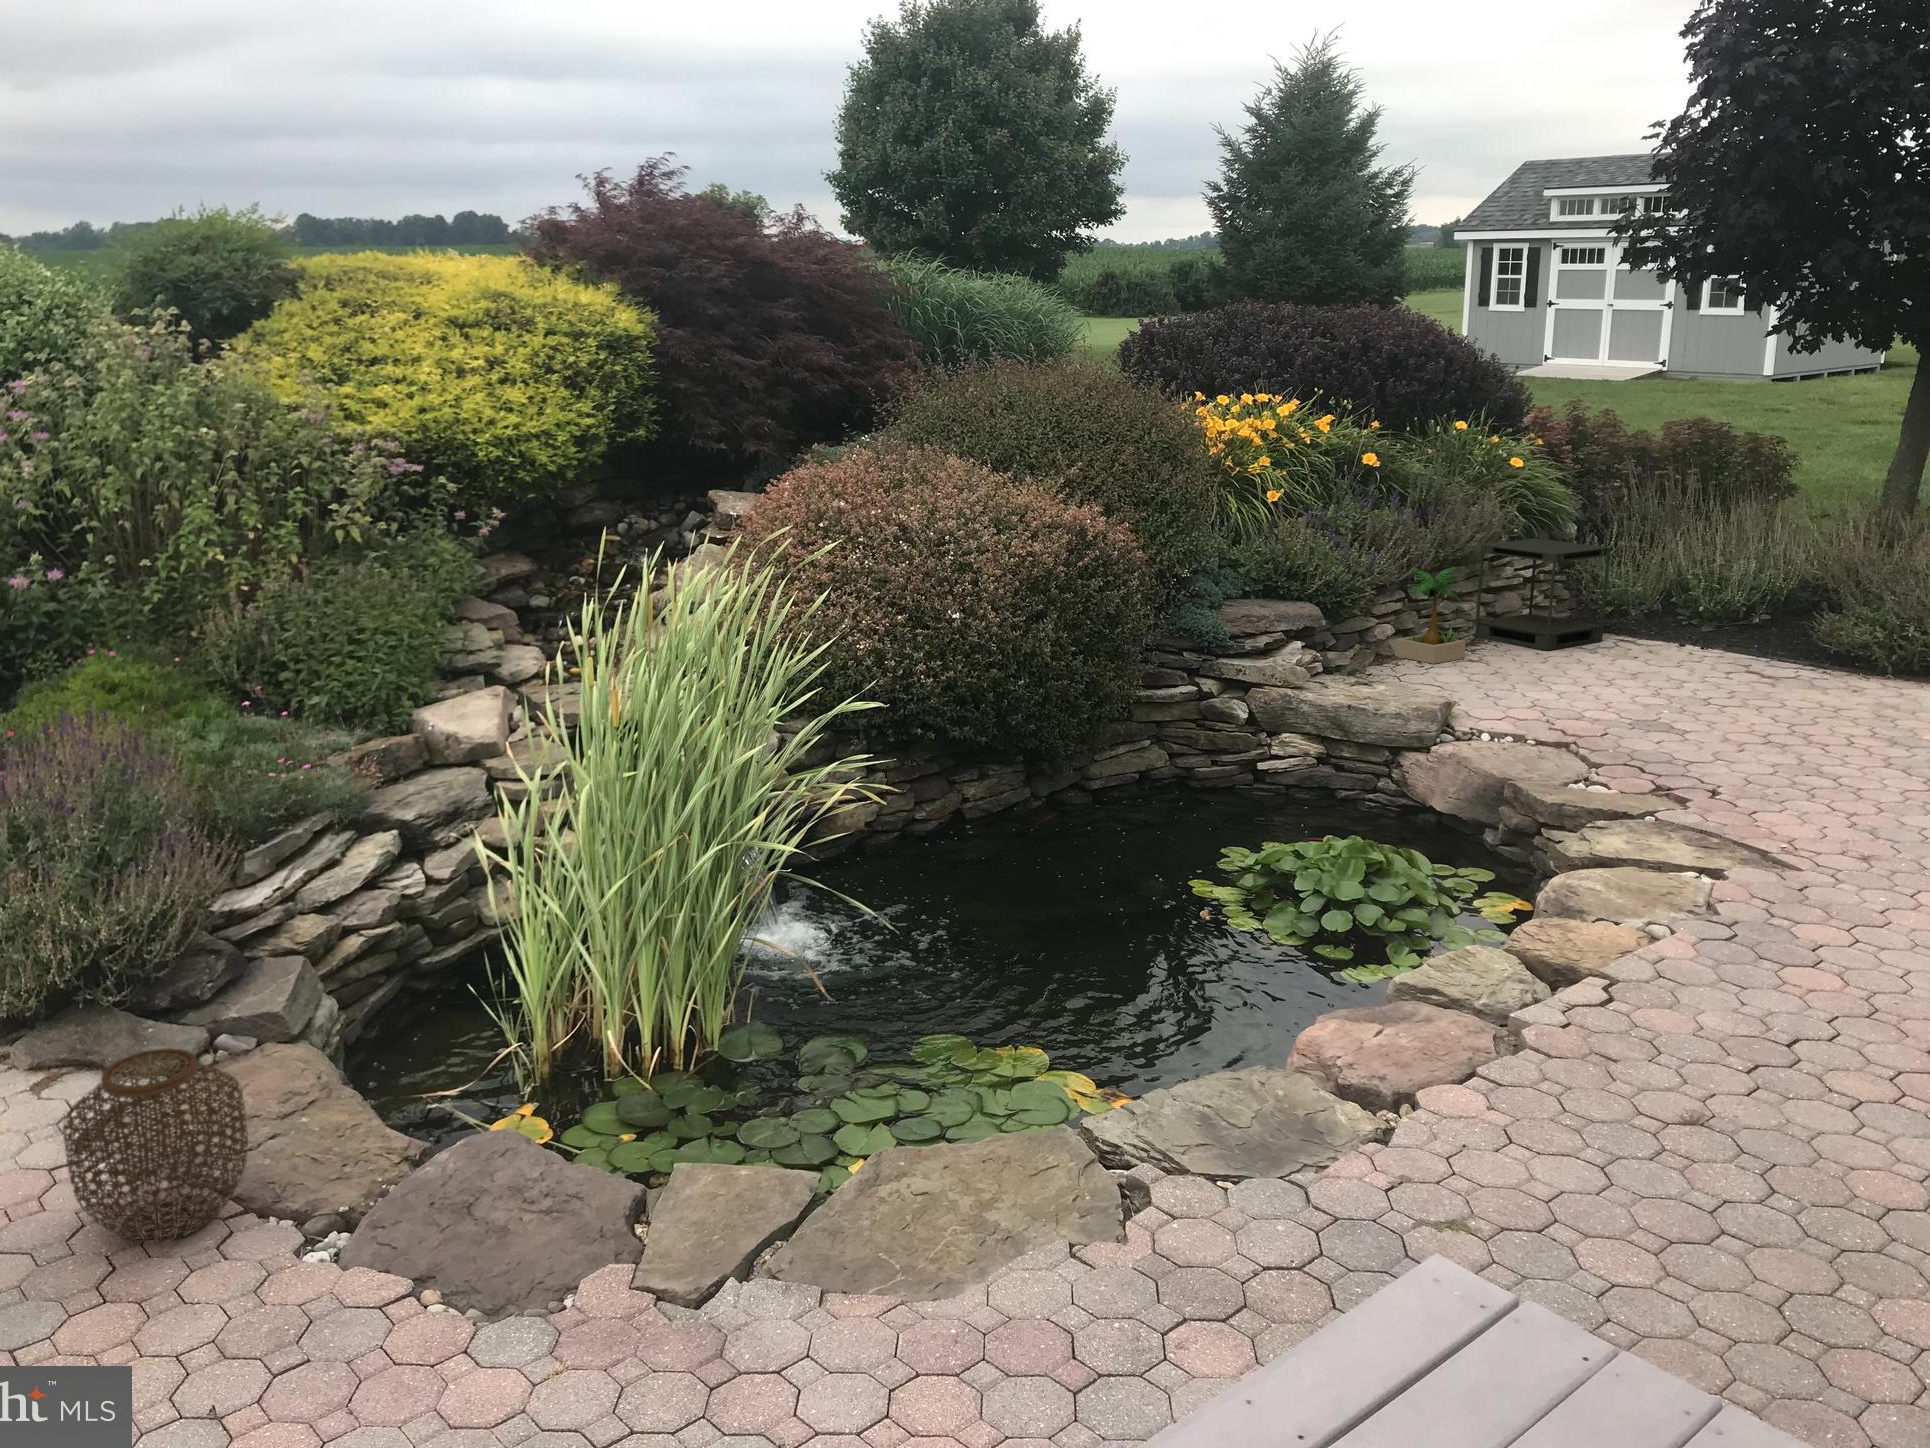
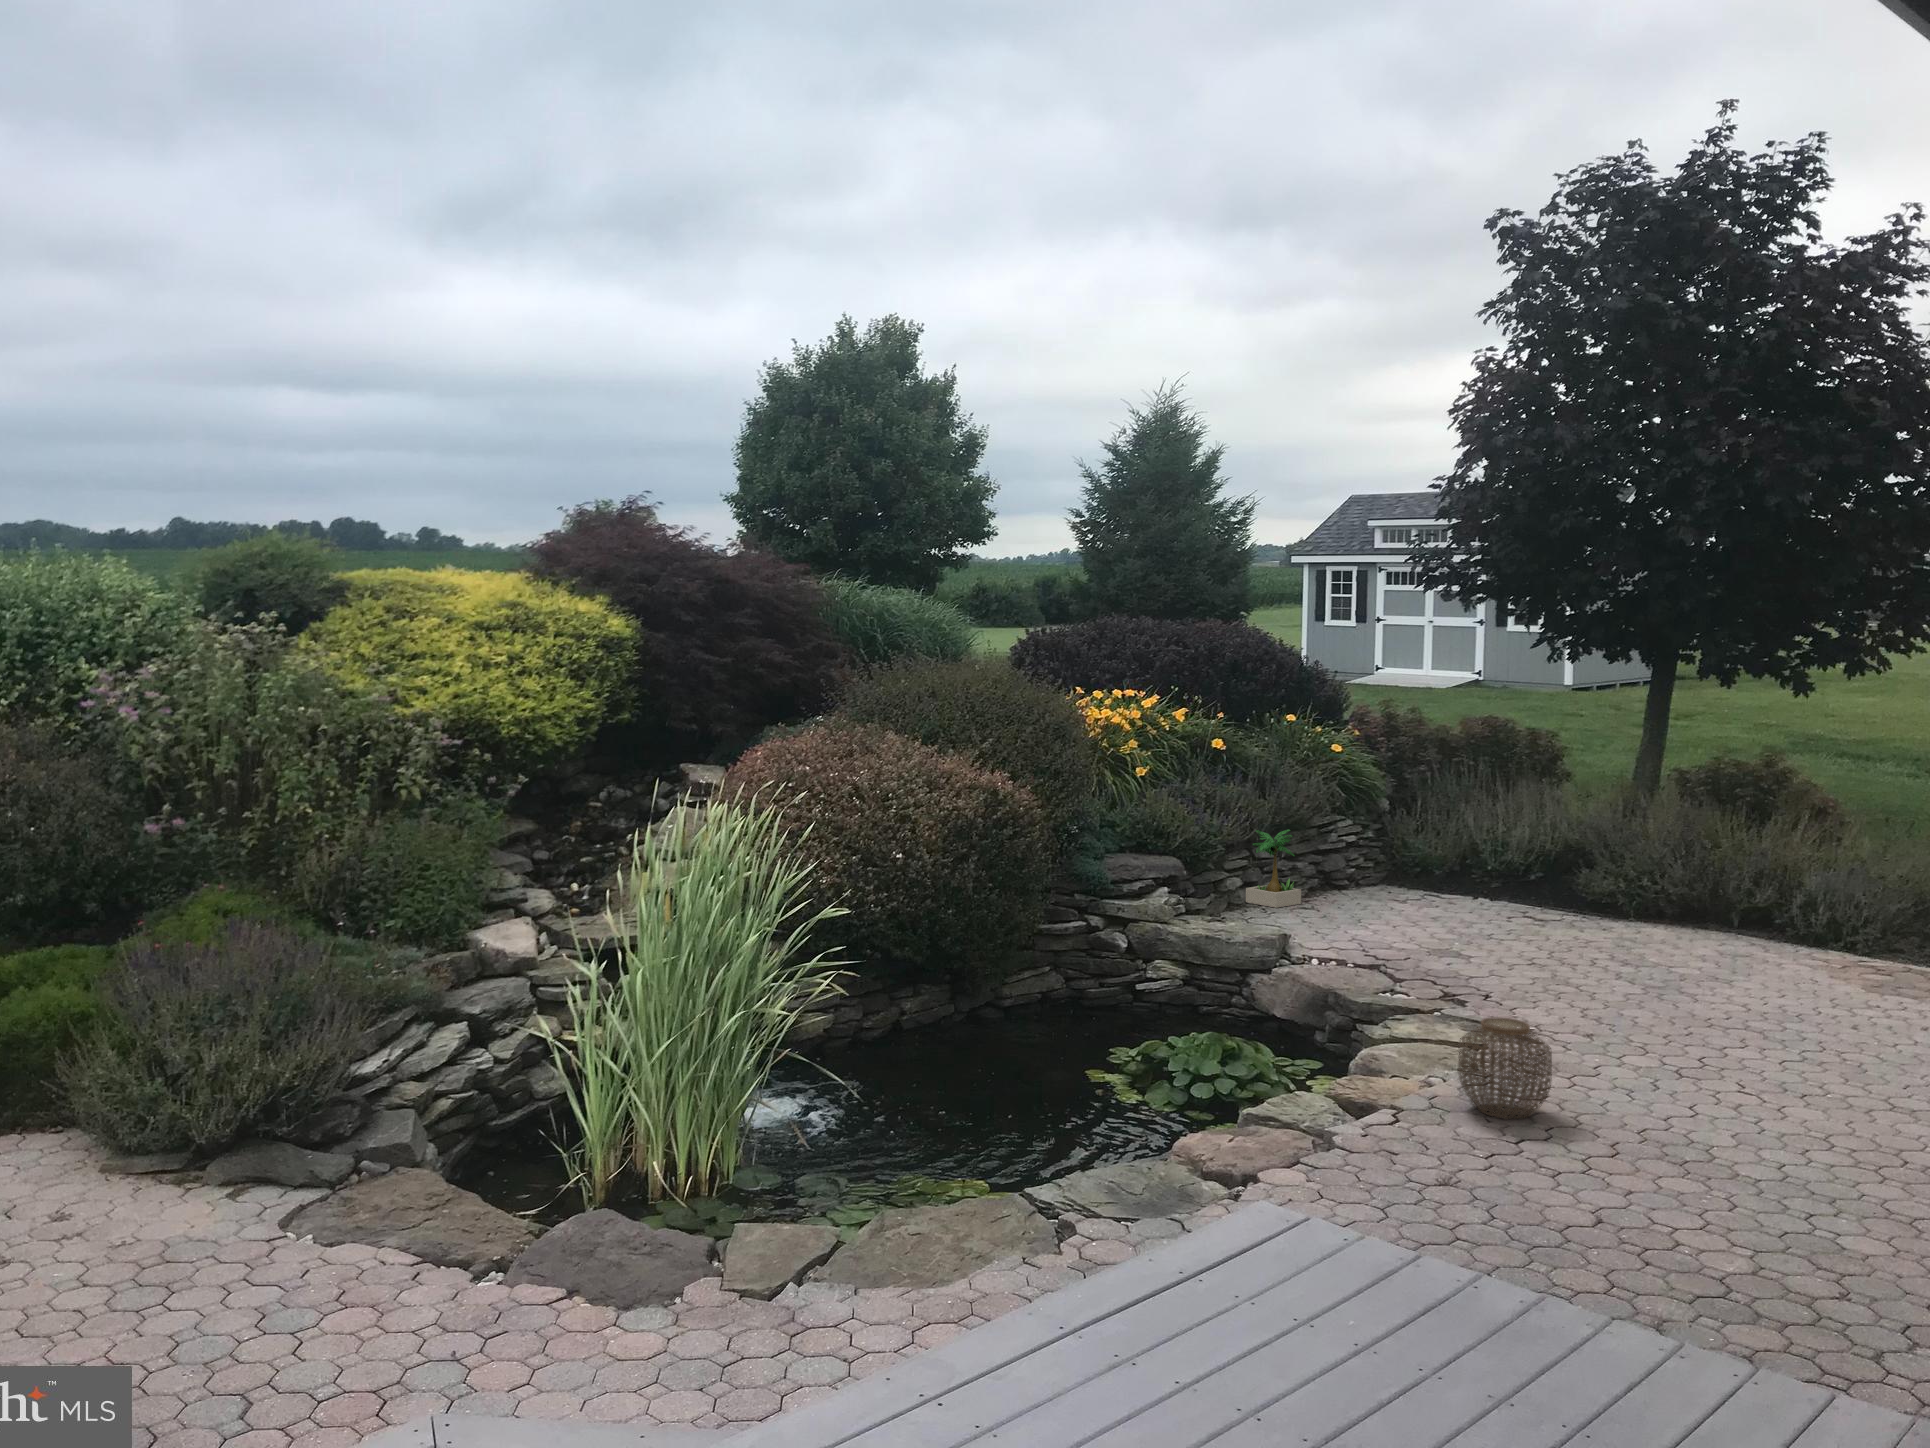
side table: present [1475,539,1611,651] -> none [1310,808,1412,898]
woven basket: present [63,1048,248,1242] -> present [1458,1017,1552,1119]

